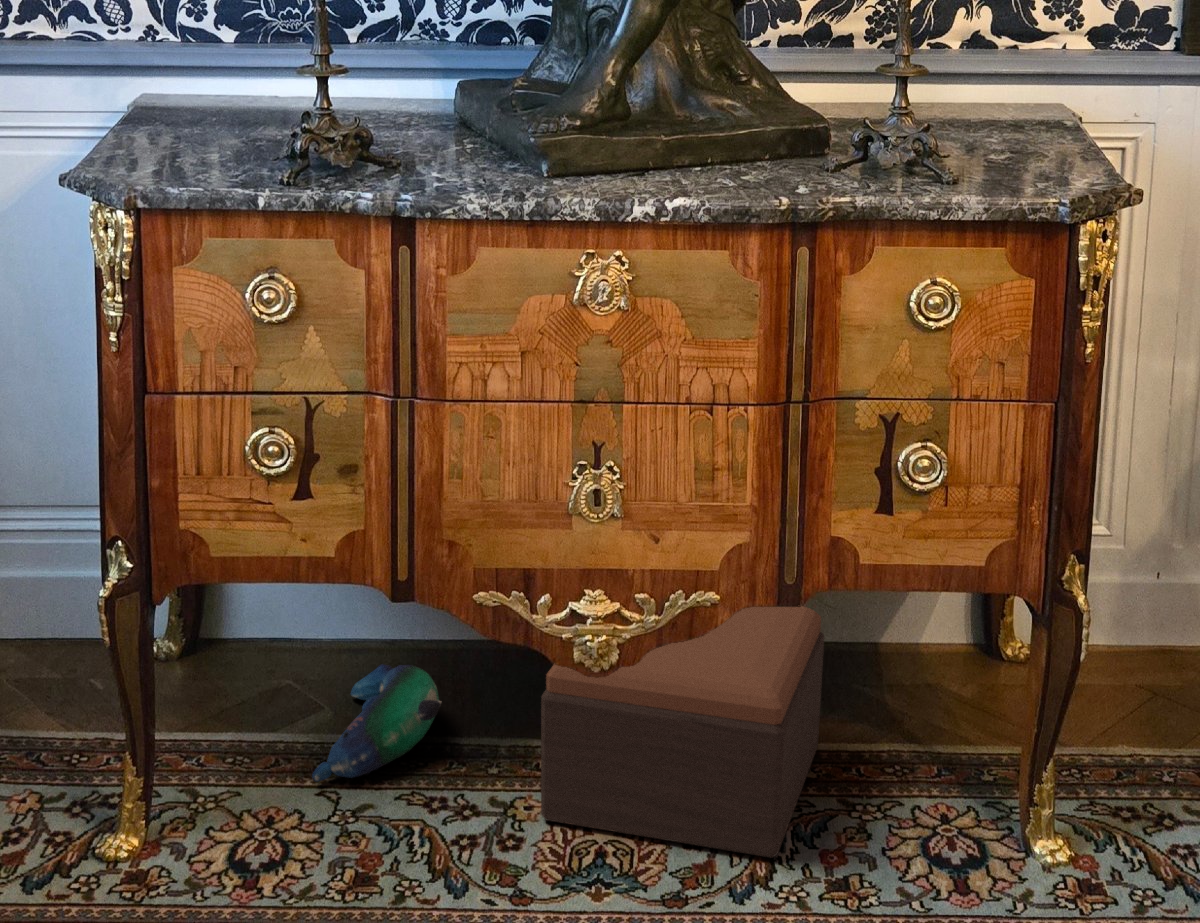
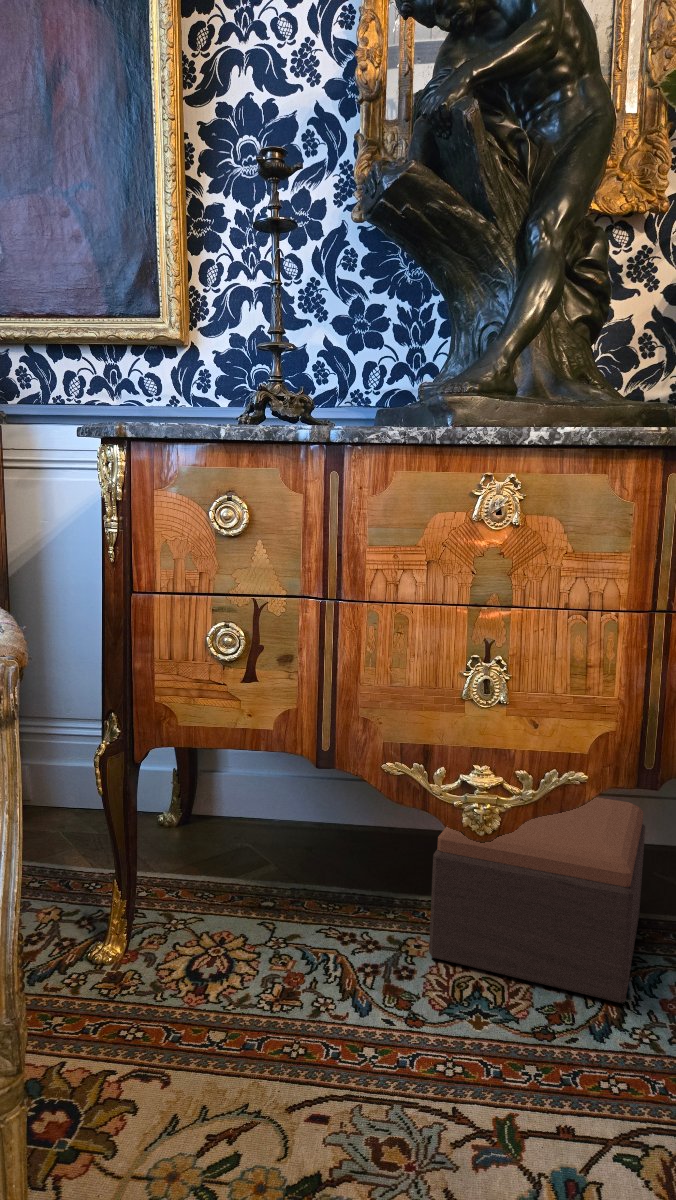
plush toy: present [312,664,441,782] -> none [256,834,355,915]

